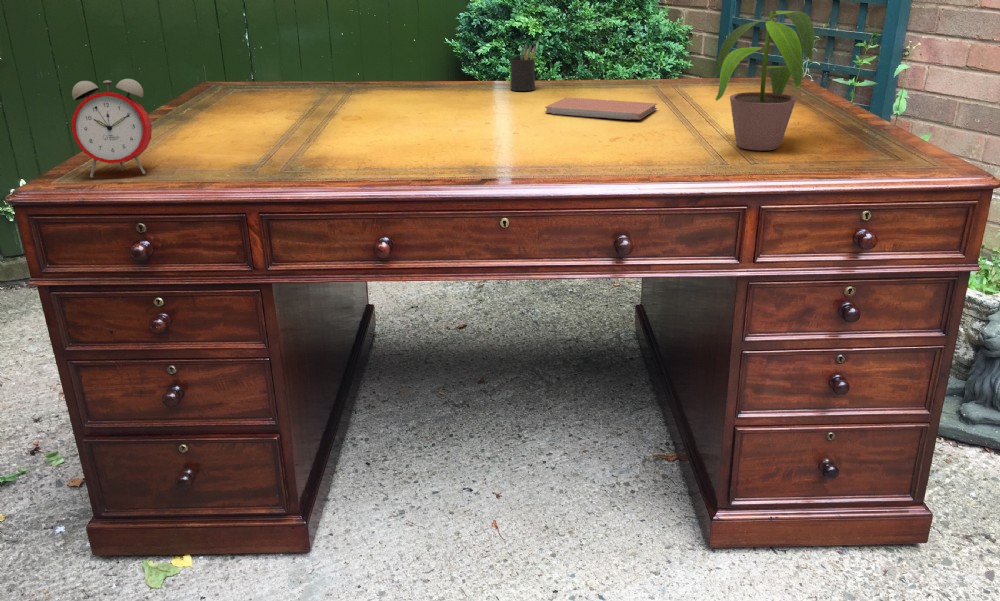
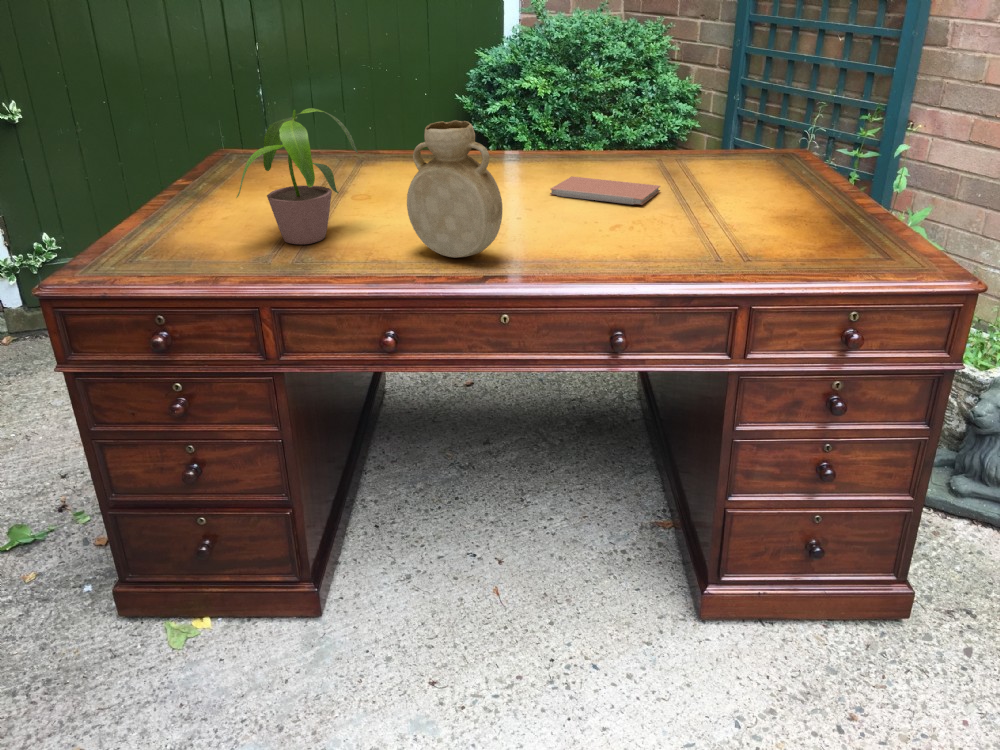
potted plant: present [714,11,814,150] -> present [236,108,358,244]
vase: none [400,23,499,164] -> present [407,120,502,258]
pen holder: present [510,44,536,91] -> none [518,115,546,167]
alarm clock: present [72,79,152,177] -> none [90,173,168,269]

